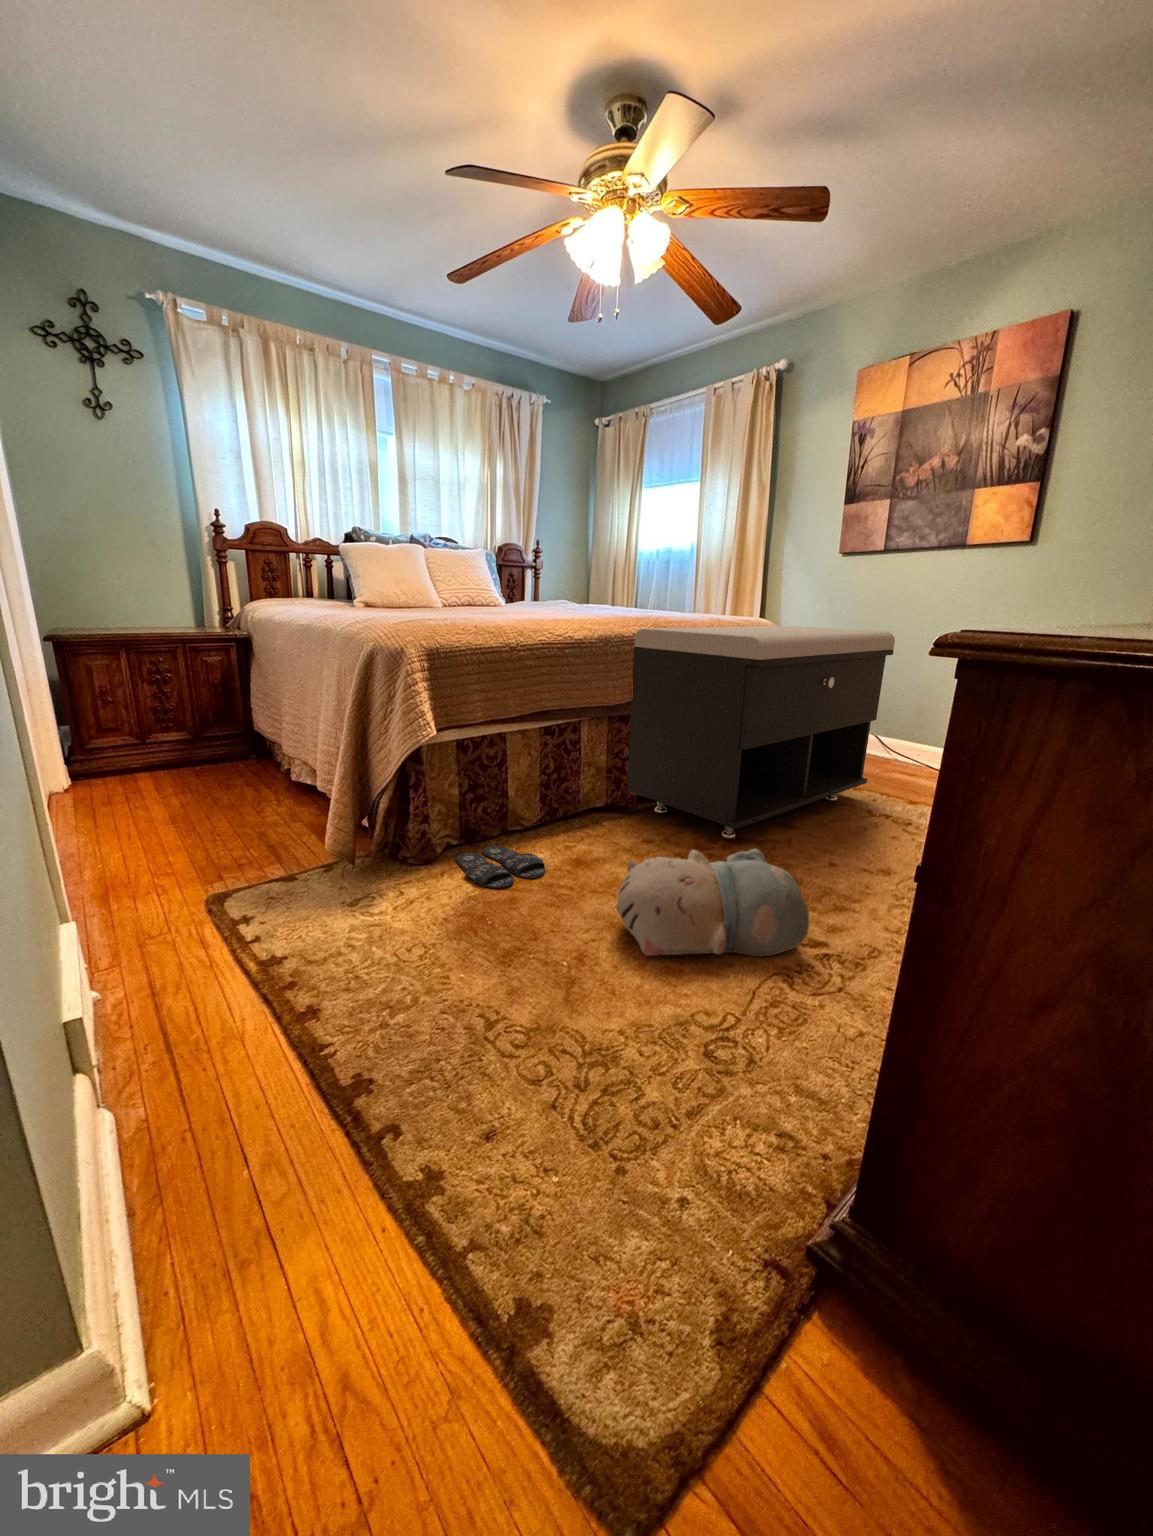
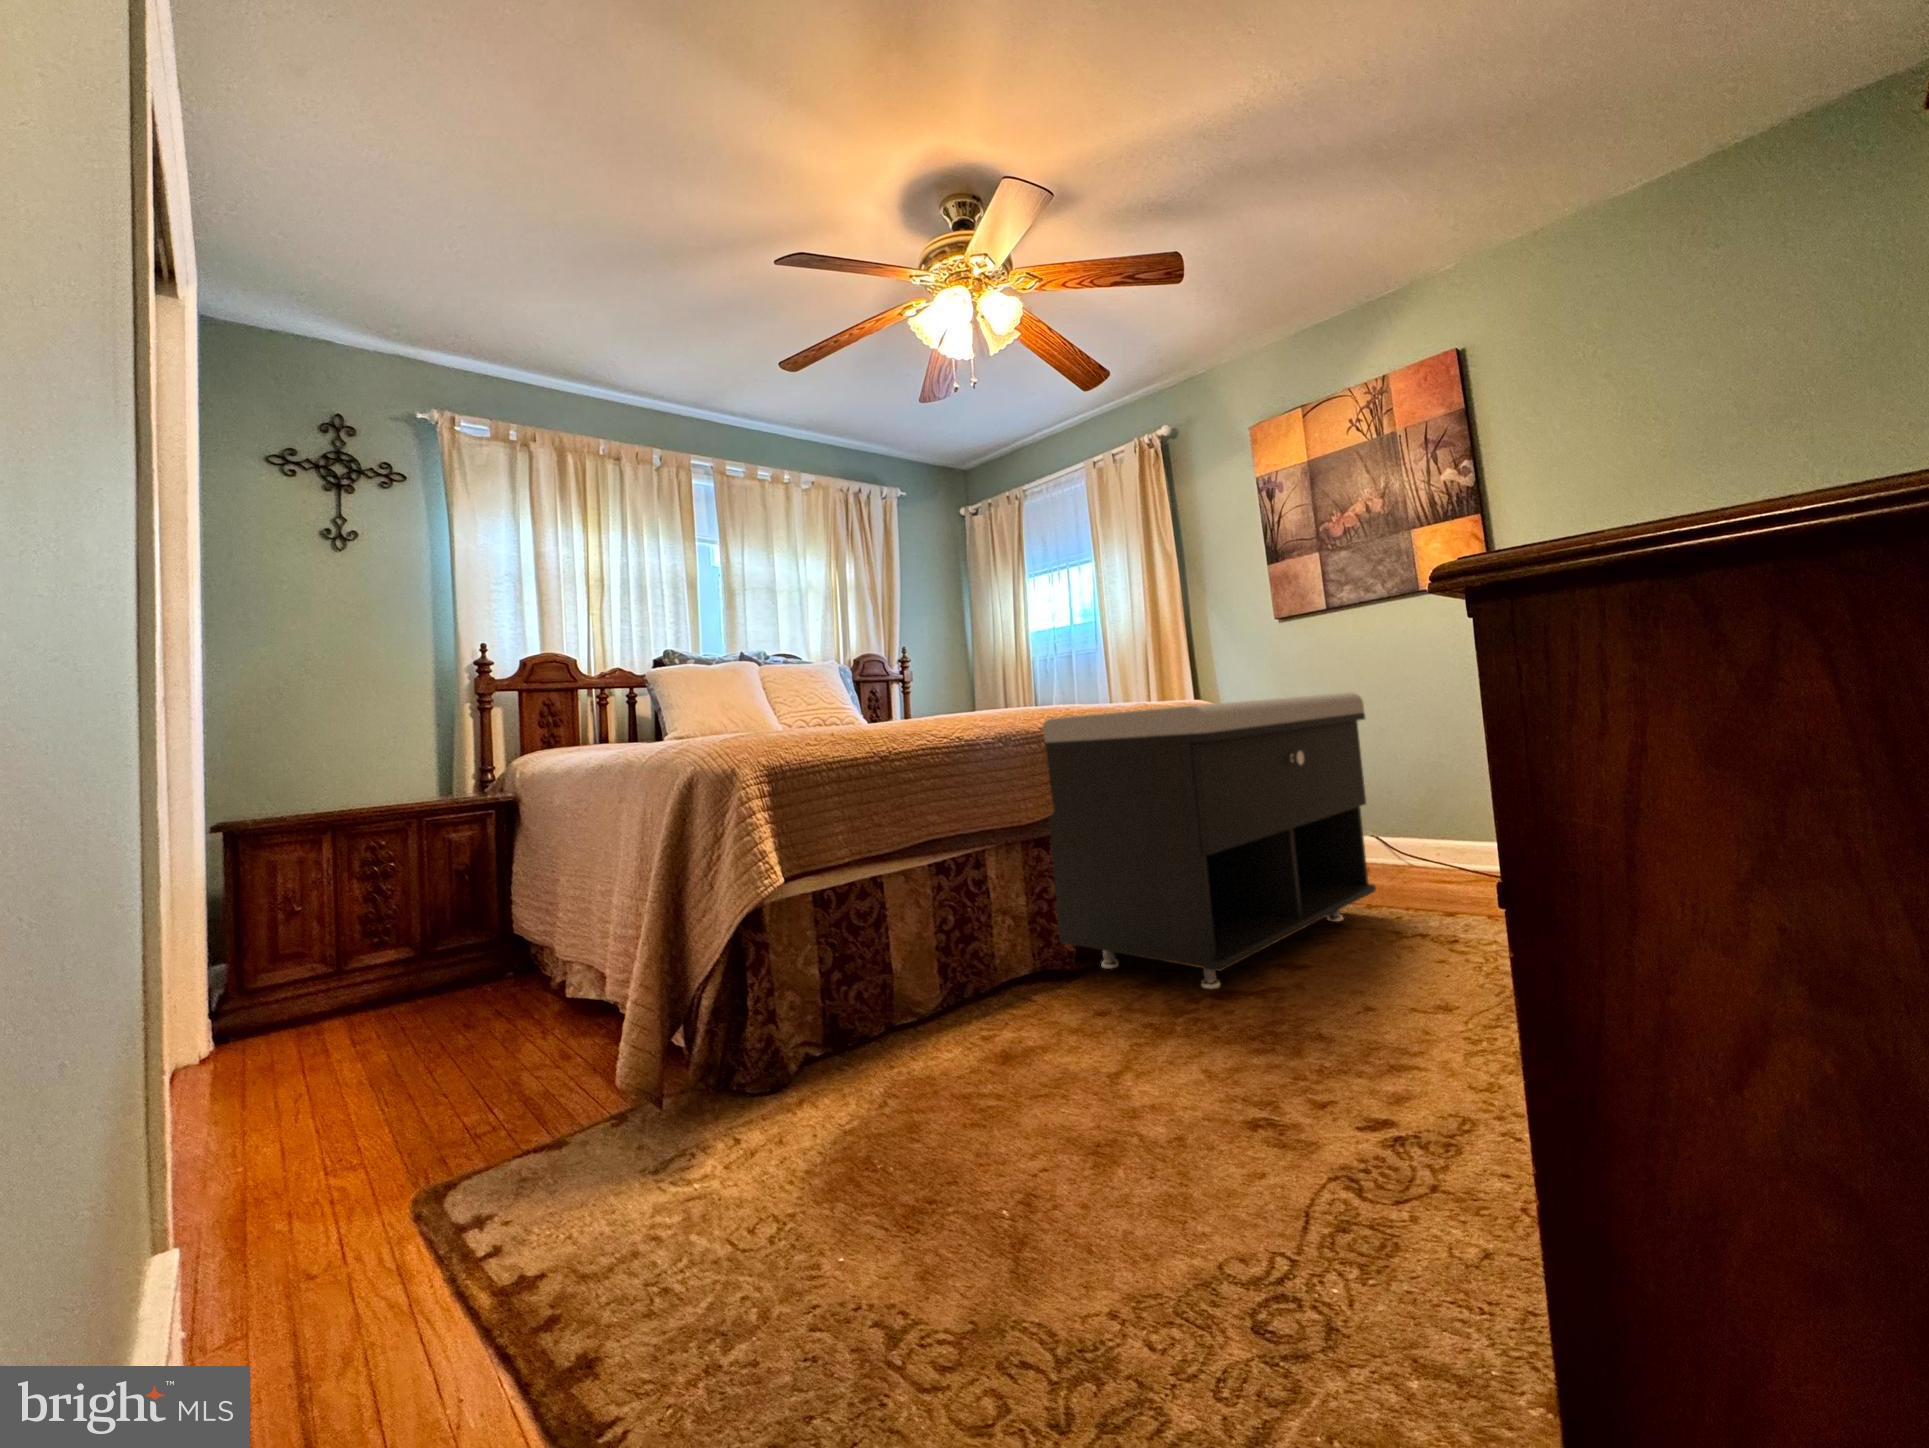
slippers: present [455,846,545,889] -> none [820,1046,957,1110]
plush toy: present [616,849,809,956] -> none [1071,985,1360,1178]

